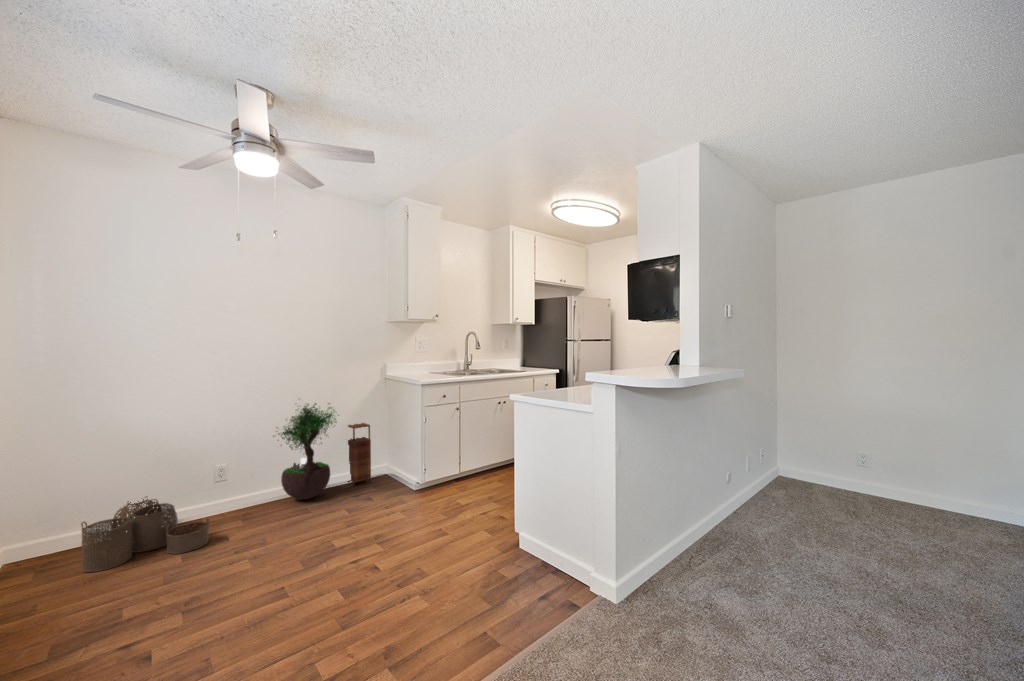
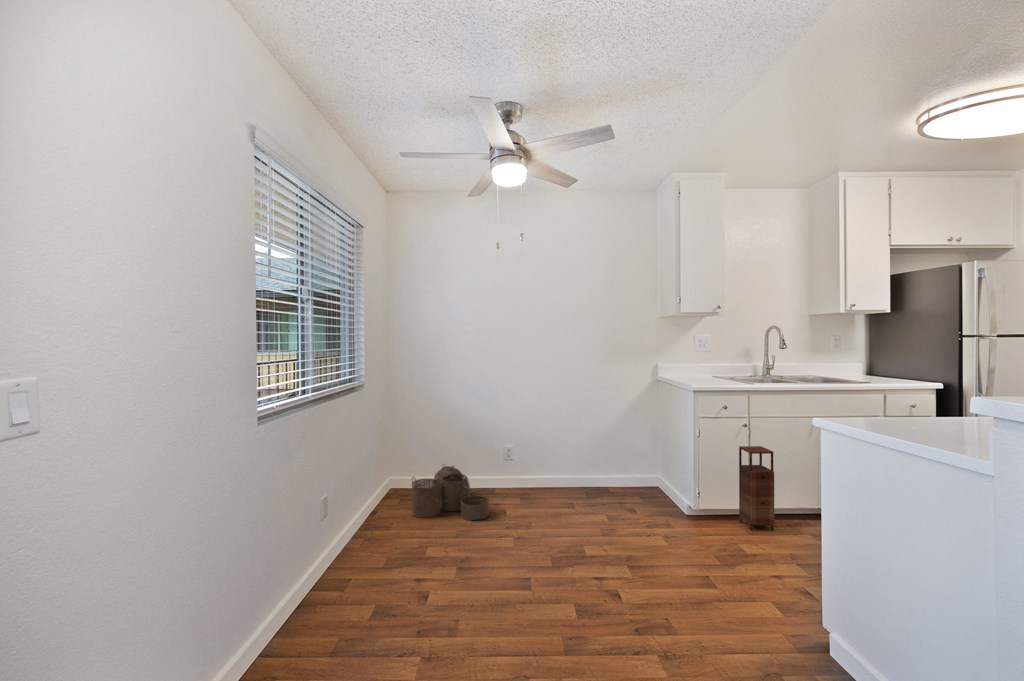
potted tree: present [279,403,336,500] -> none [542,395,604,497]
storage cabinet: present [348,423,371,486] -> present [739,446,774,530]

